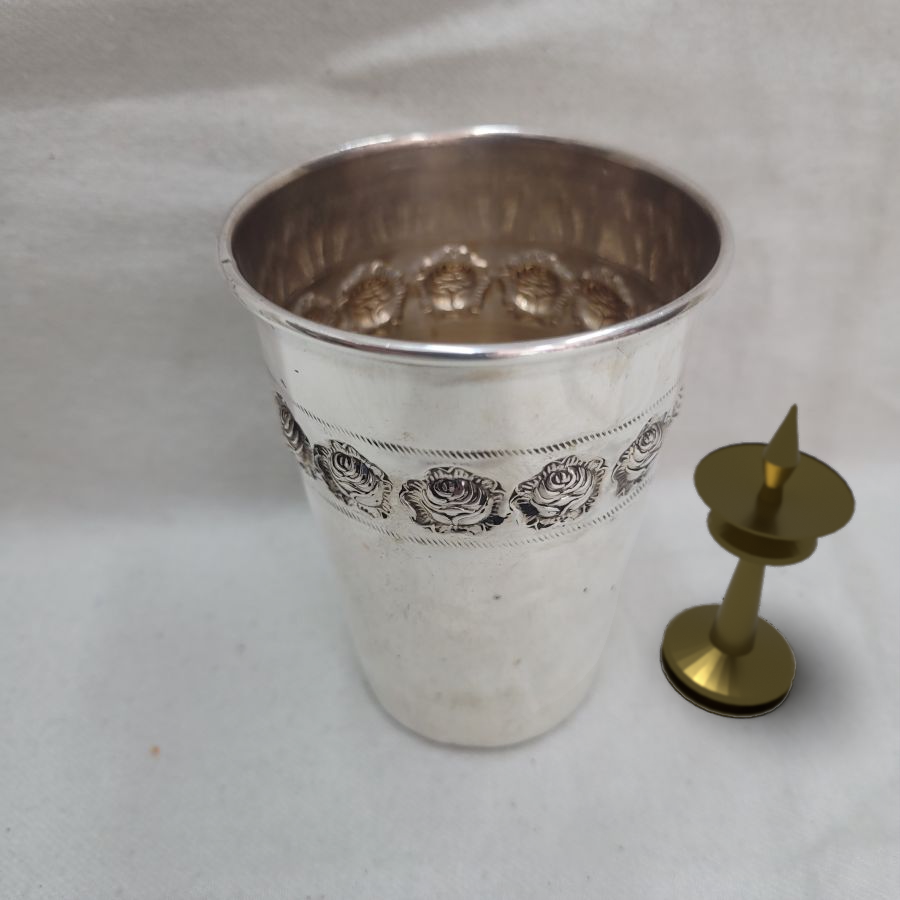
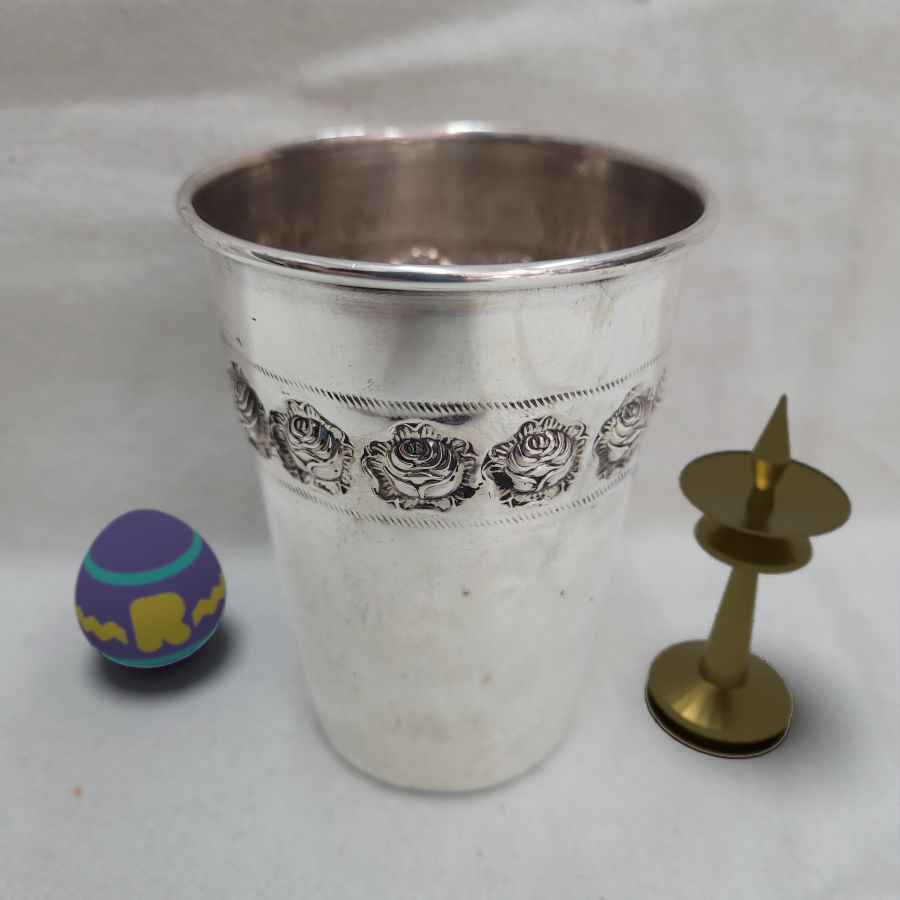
decorative egg: none [144,495,279,635] -> present [74,509,227,668]

